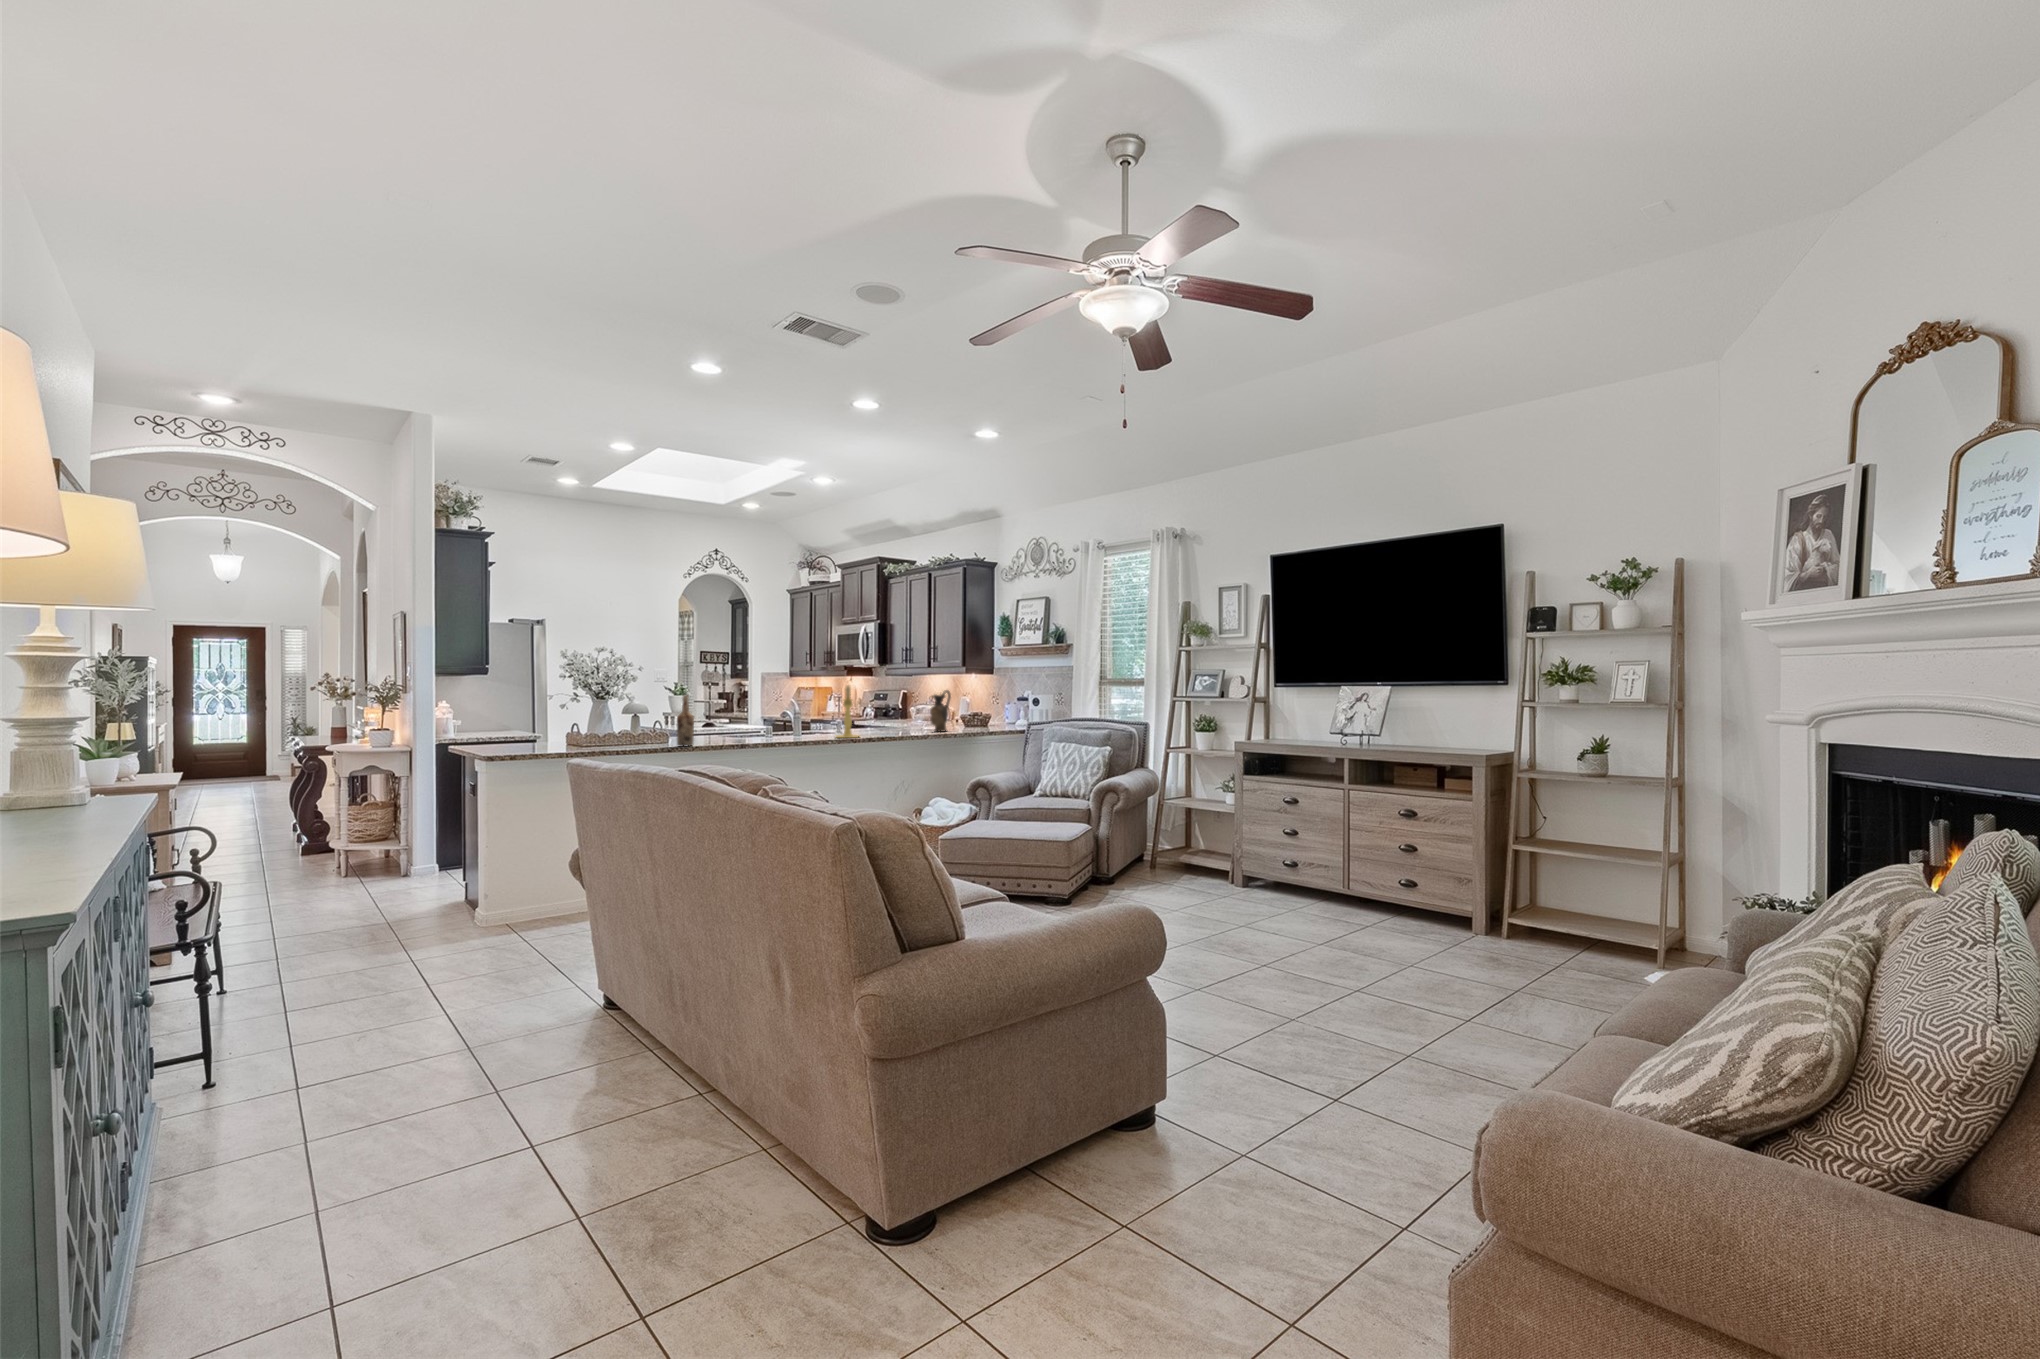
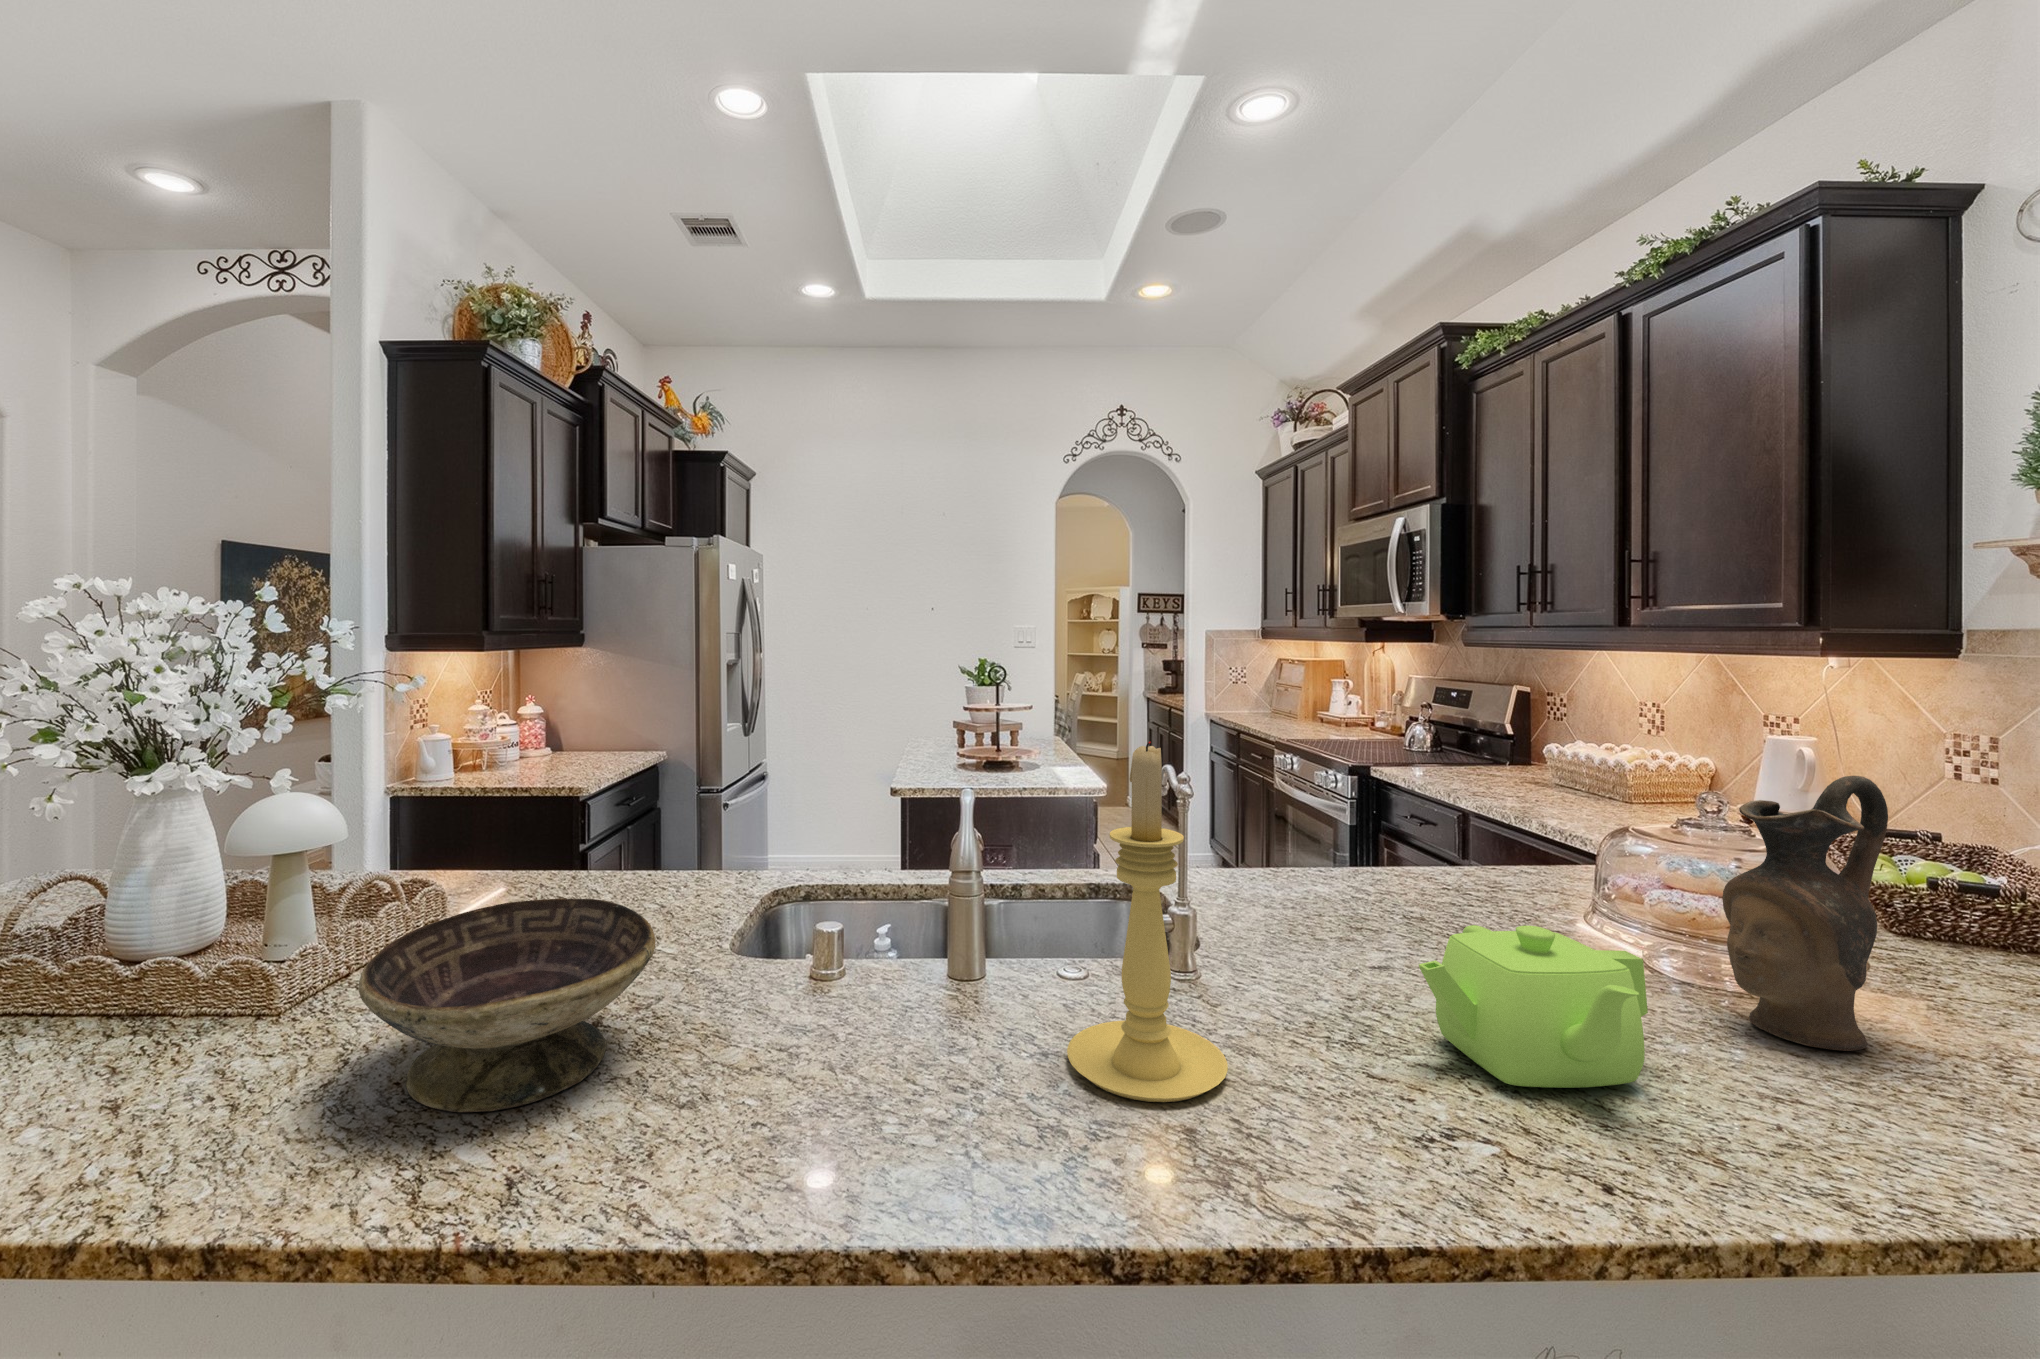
wine bottle: present [677,694,694,747] -> none [135,780,247,1074]
teapot: none [887,713,918,735] -> present [1419,925,1648,1088]
decorative bowl: none [724,719,773,744] -> present [359,898,655,1112]

